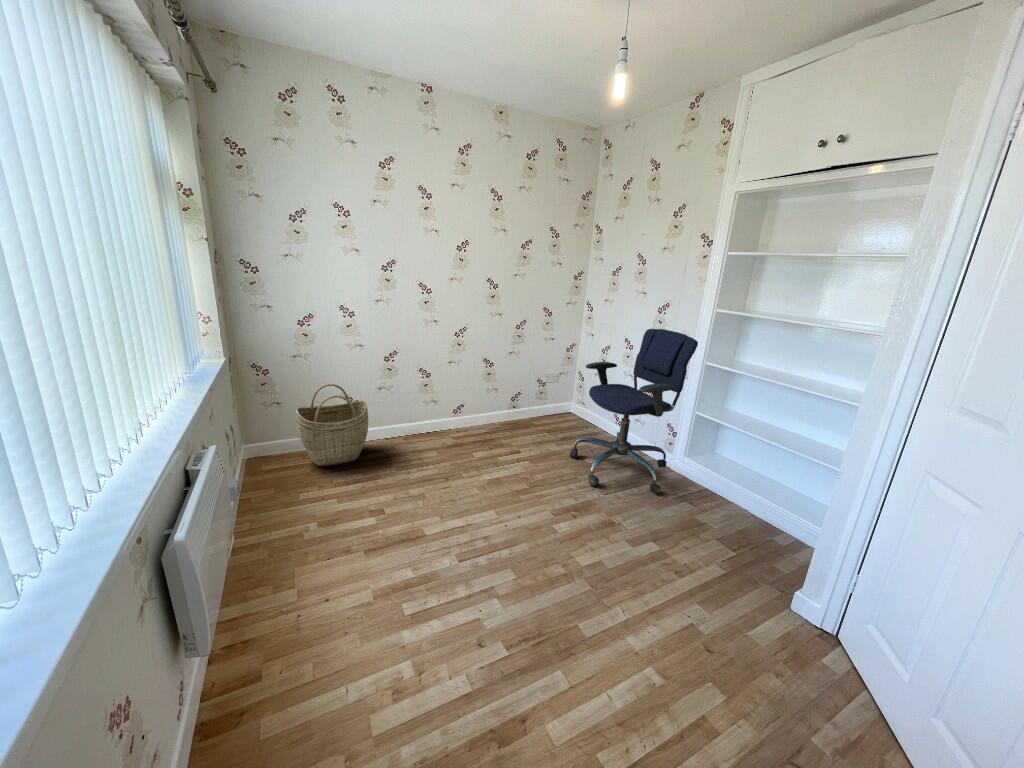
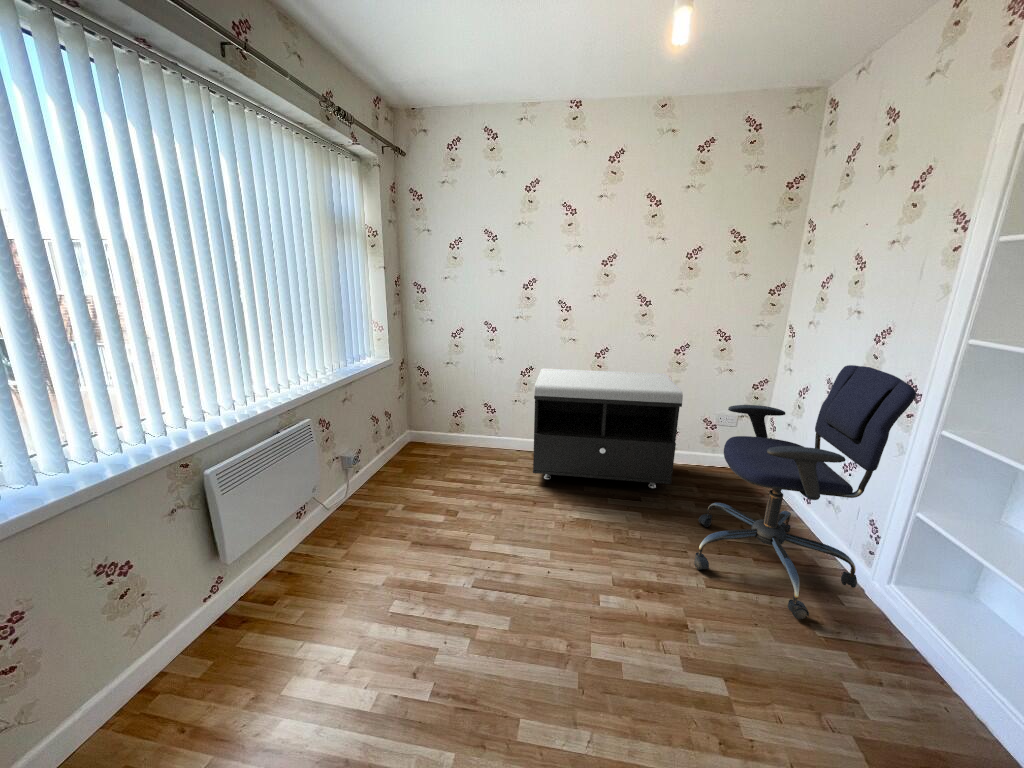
storage bench: none [408,346,546,457] -> present [533,369,683,488]
woven basket: present [296,384,368,466] -> none [435,390,493,463]

